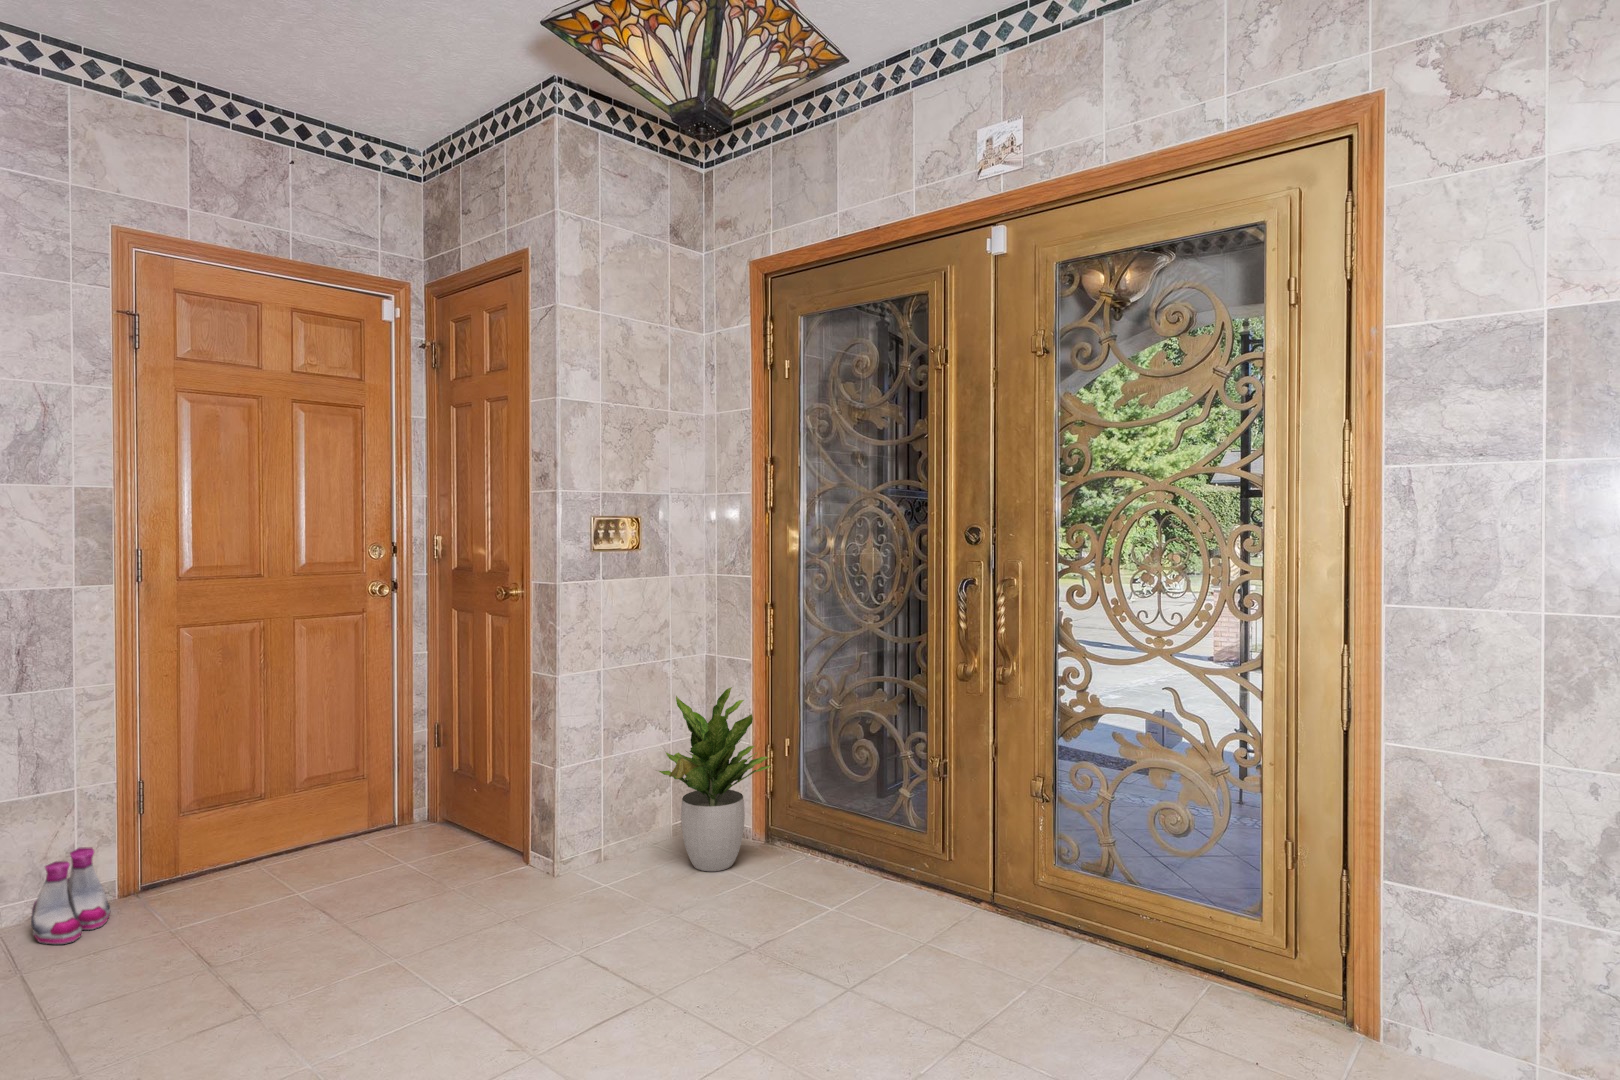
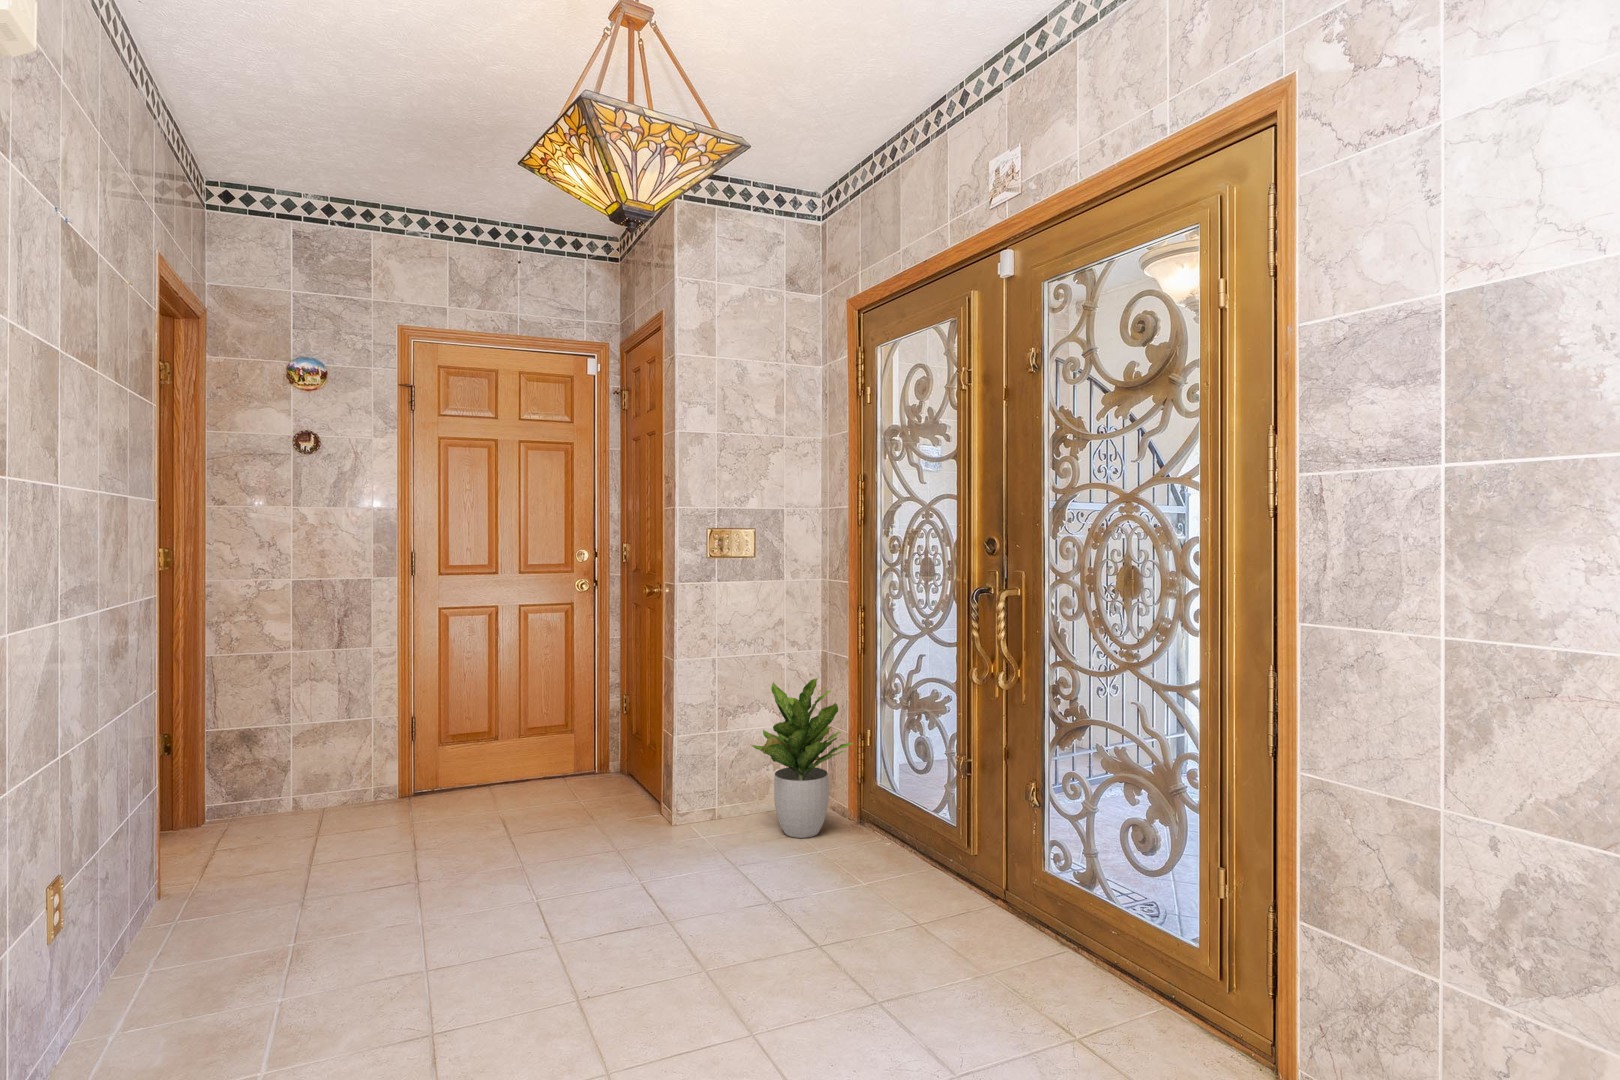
boots: present [31,847,110,944] -> none [335,759,386,823]

